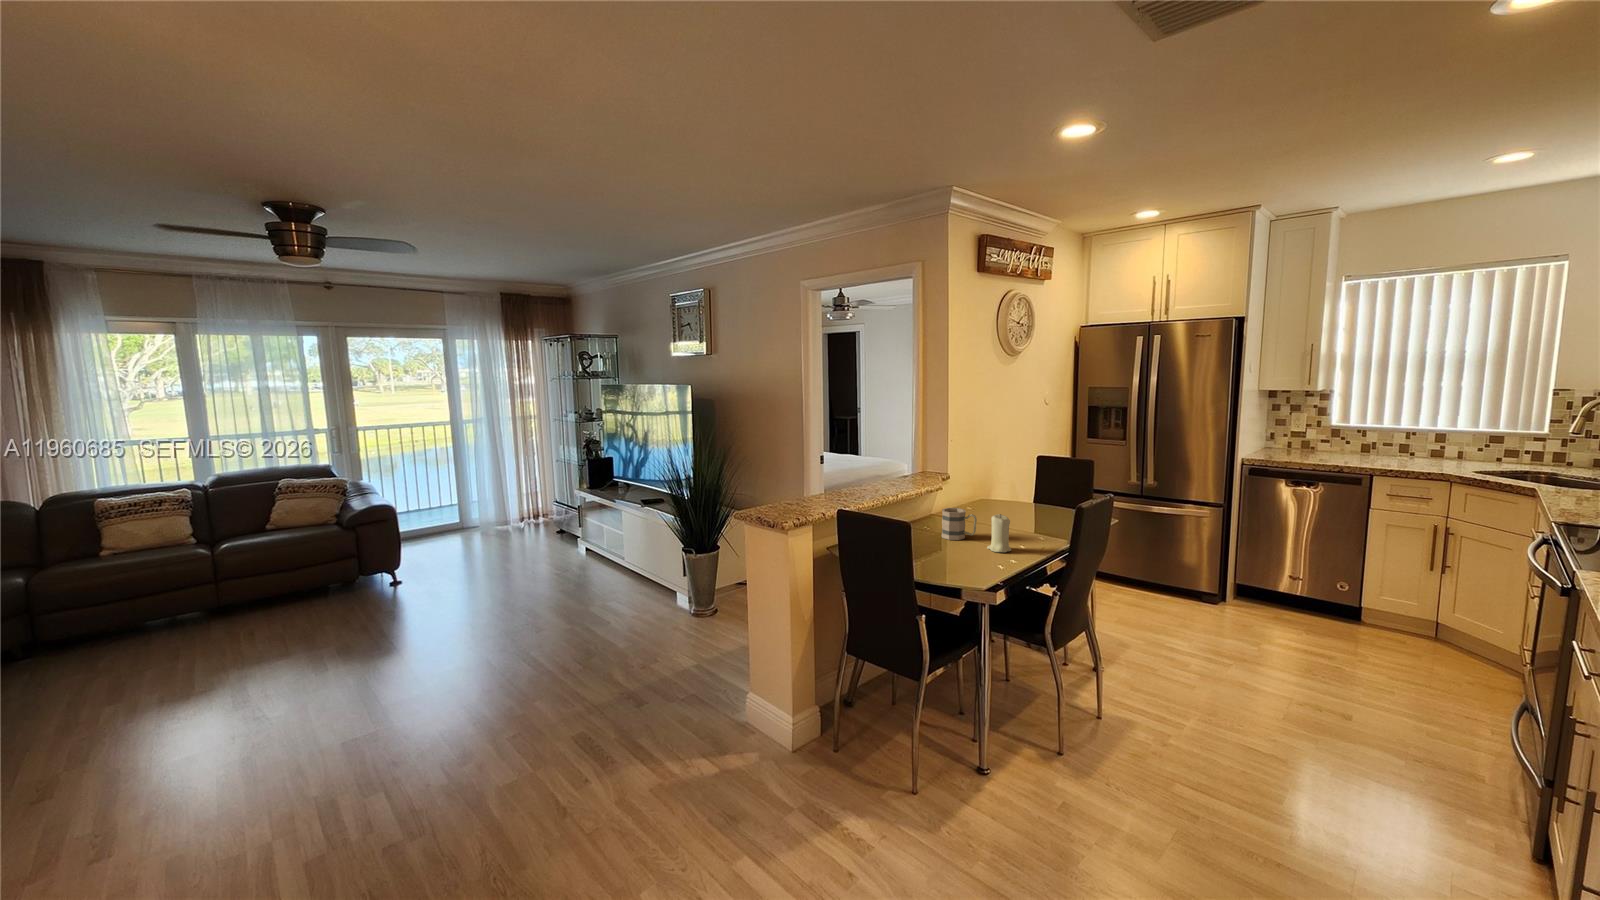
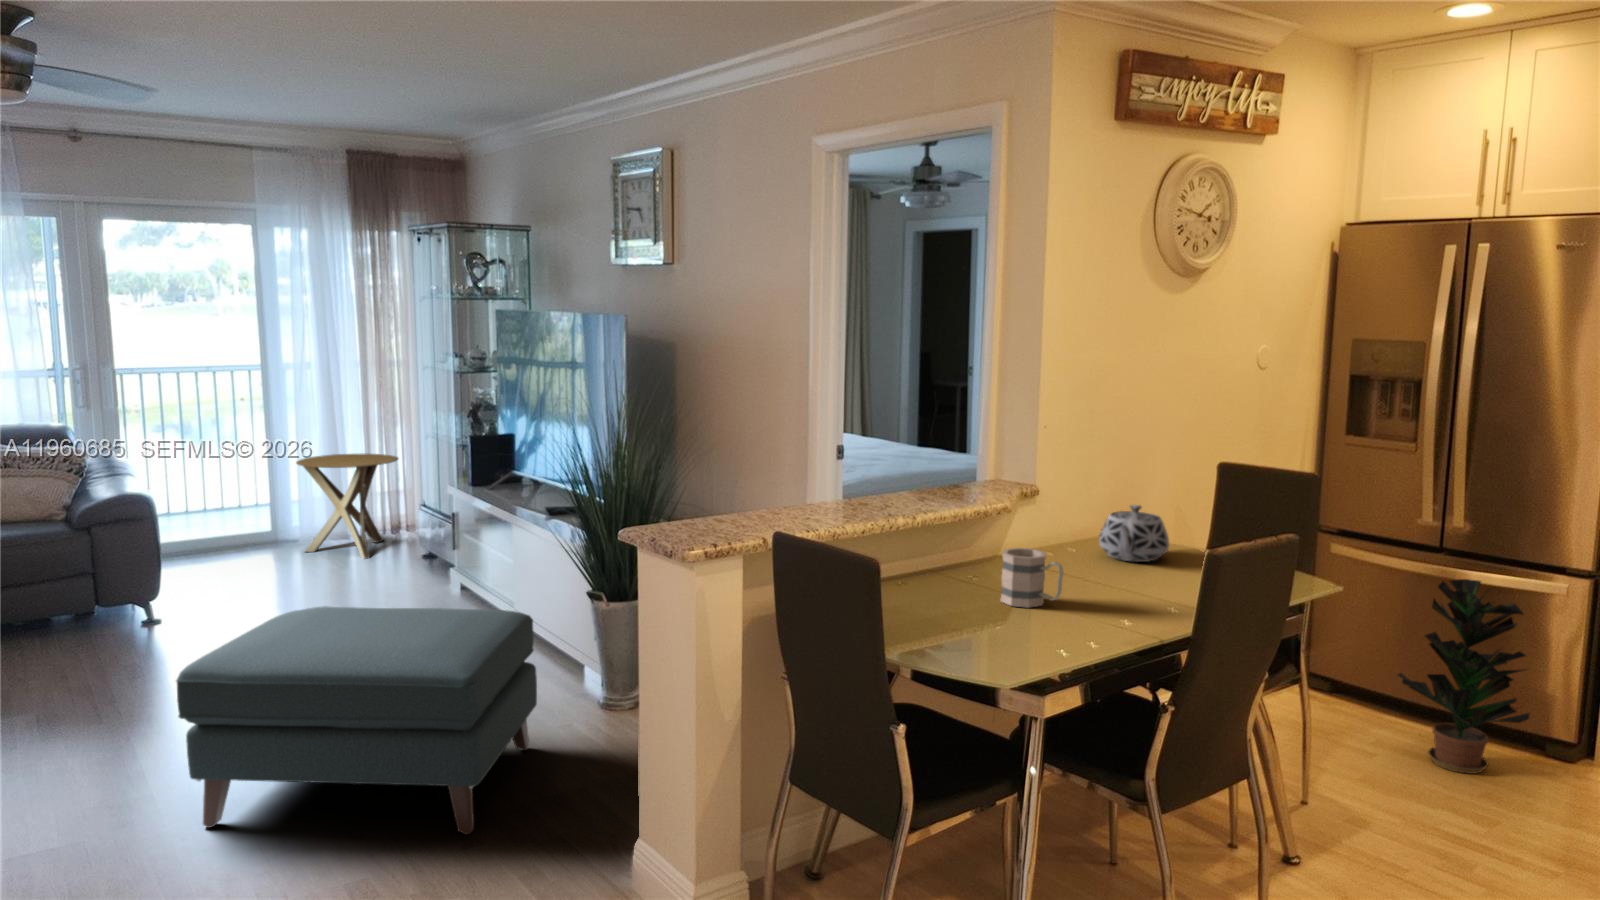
side table: none [476,473,538,535] -> present [296,454,398,559]
teapot: none [979,481,1017,512] -> present [1099,505,1169,562]
potted plant: none [1125,512,1196,615] -> present [1398,579,1529,774]
candle: present [987,514,1011,552] -> none [1072,564,1115,635]
ottoman: none [457,560,661,700] -> present [176,606,537,834]

